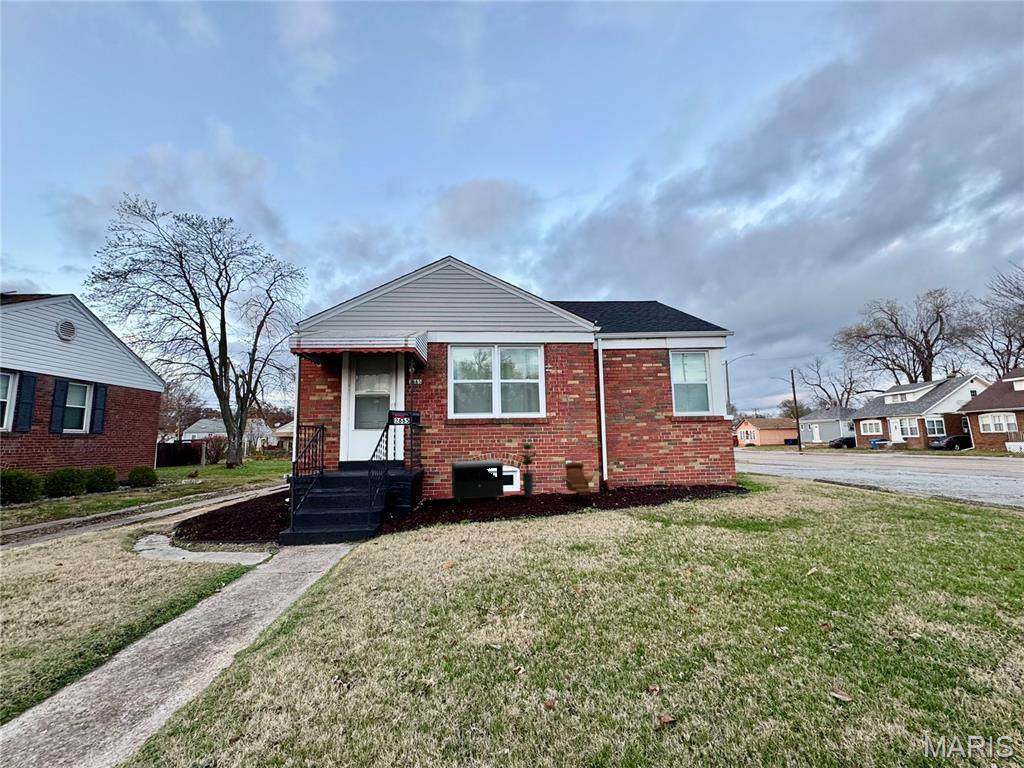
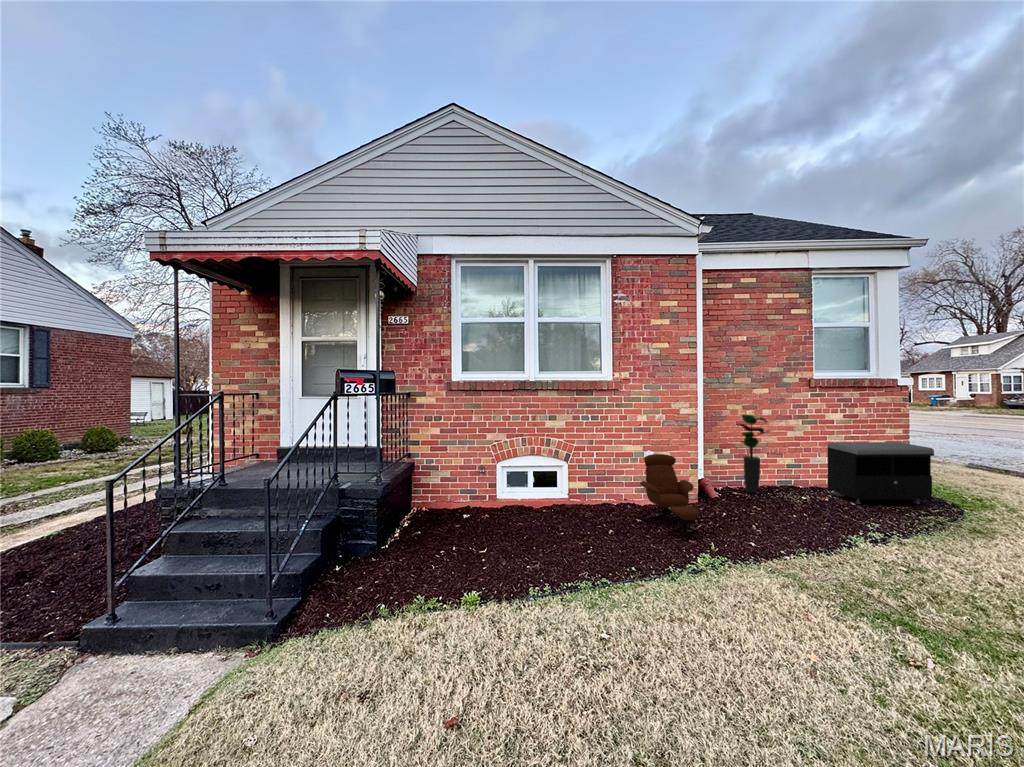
potted plant: present [521,444,537,497] -> present [739,415,768,493]
storage bench: present [452,460,504,502] -> present [828,442,934,504]

